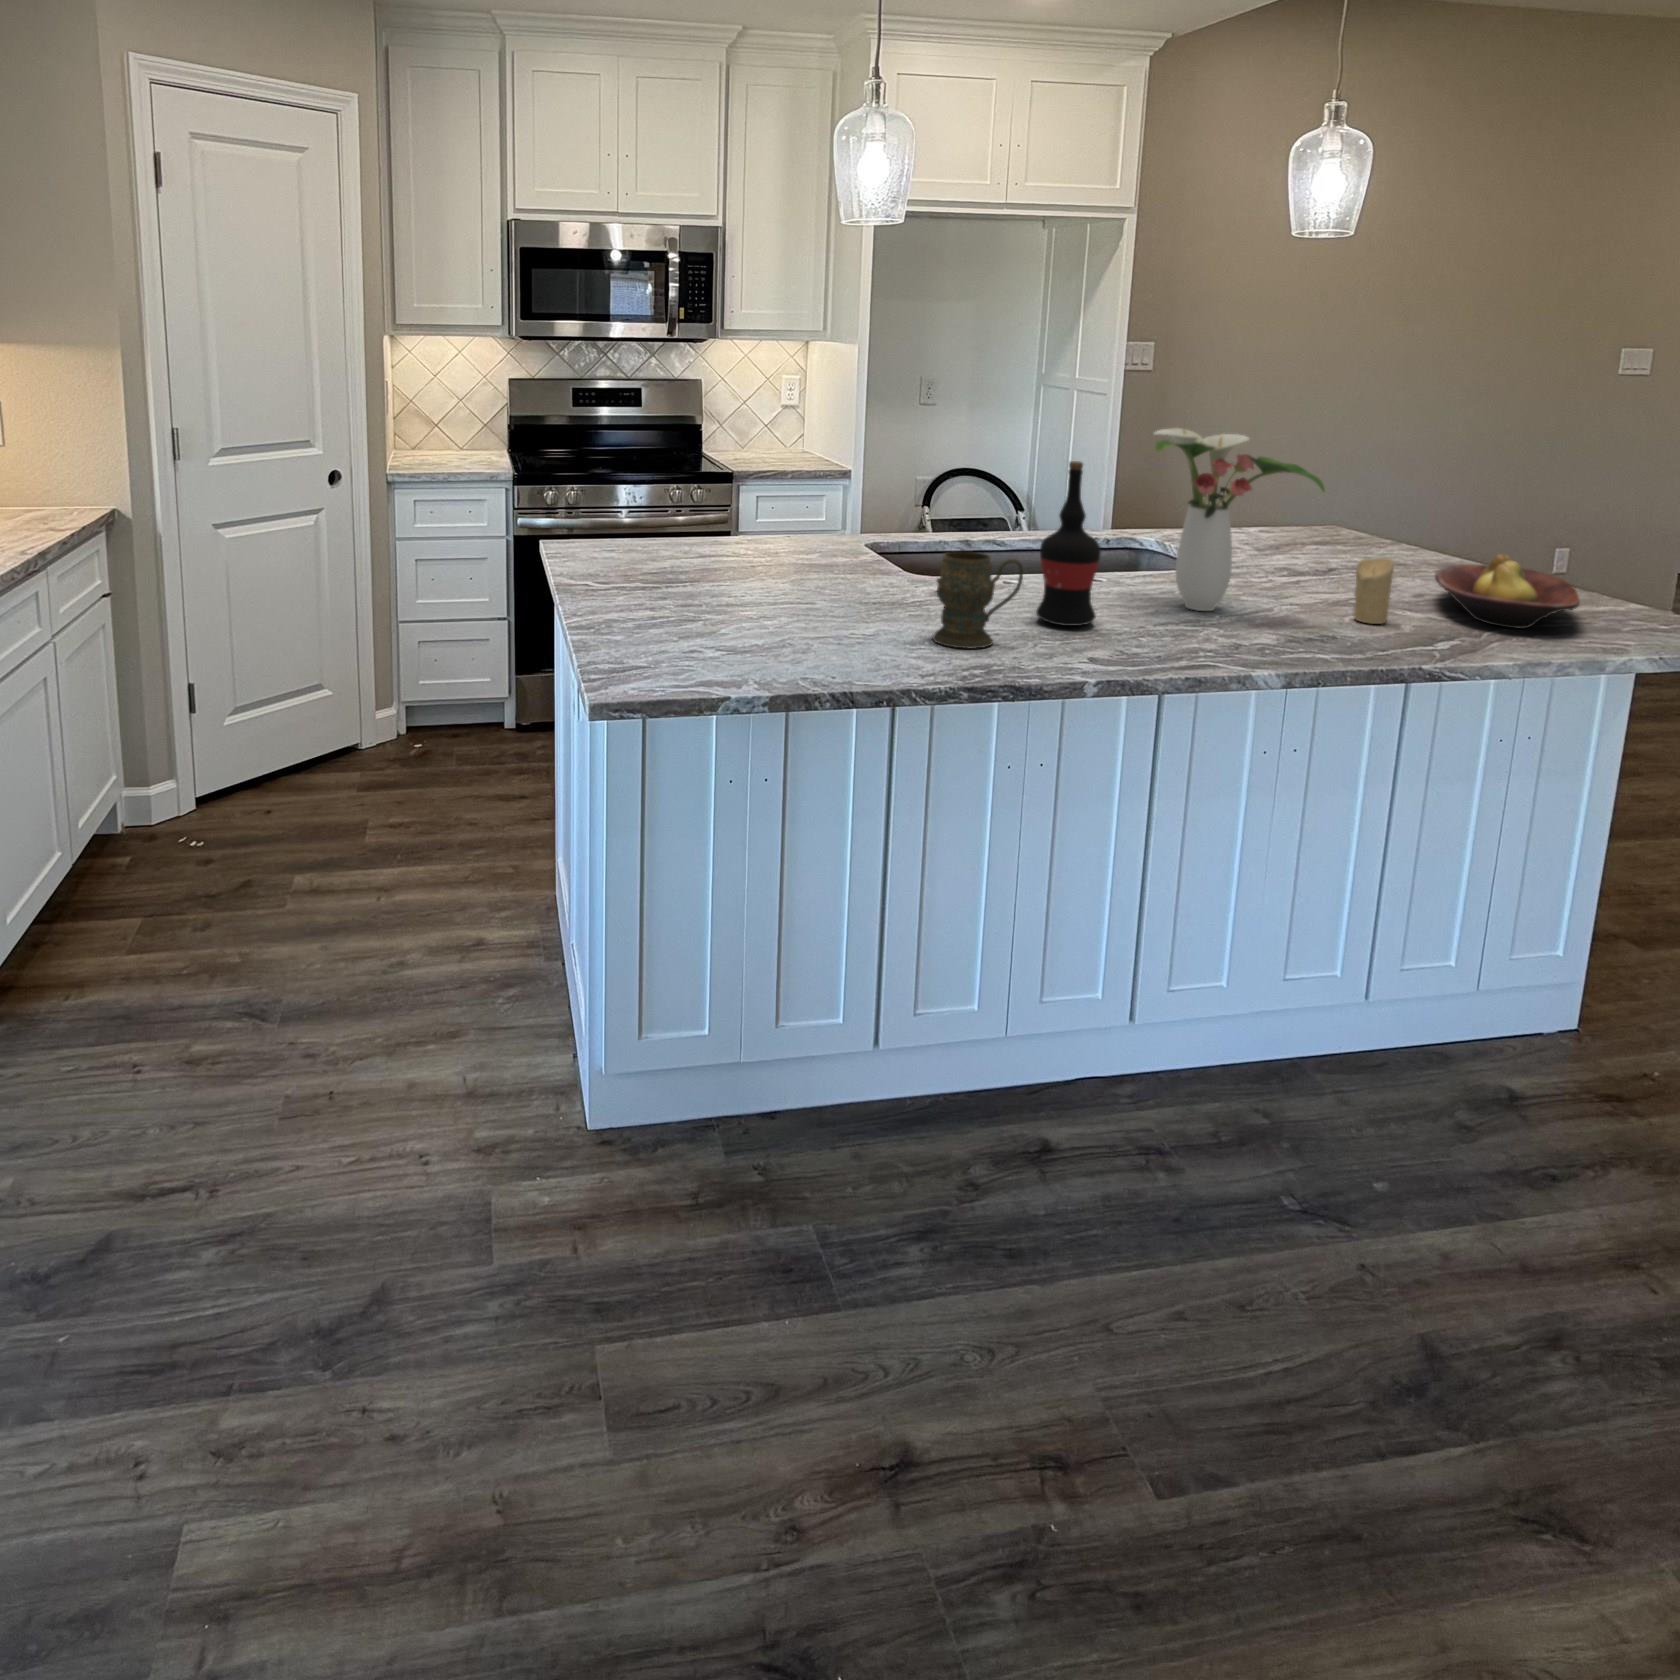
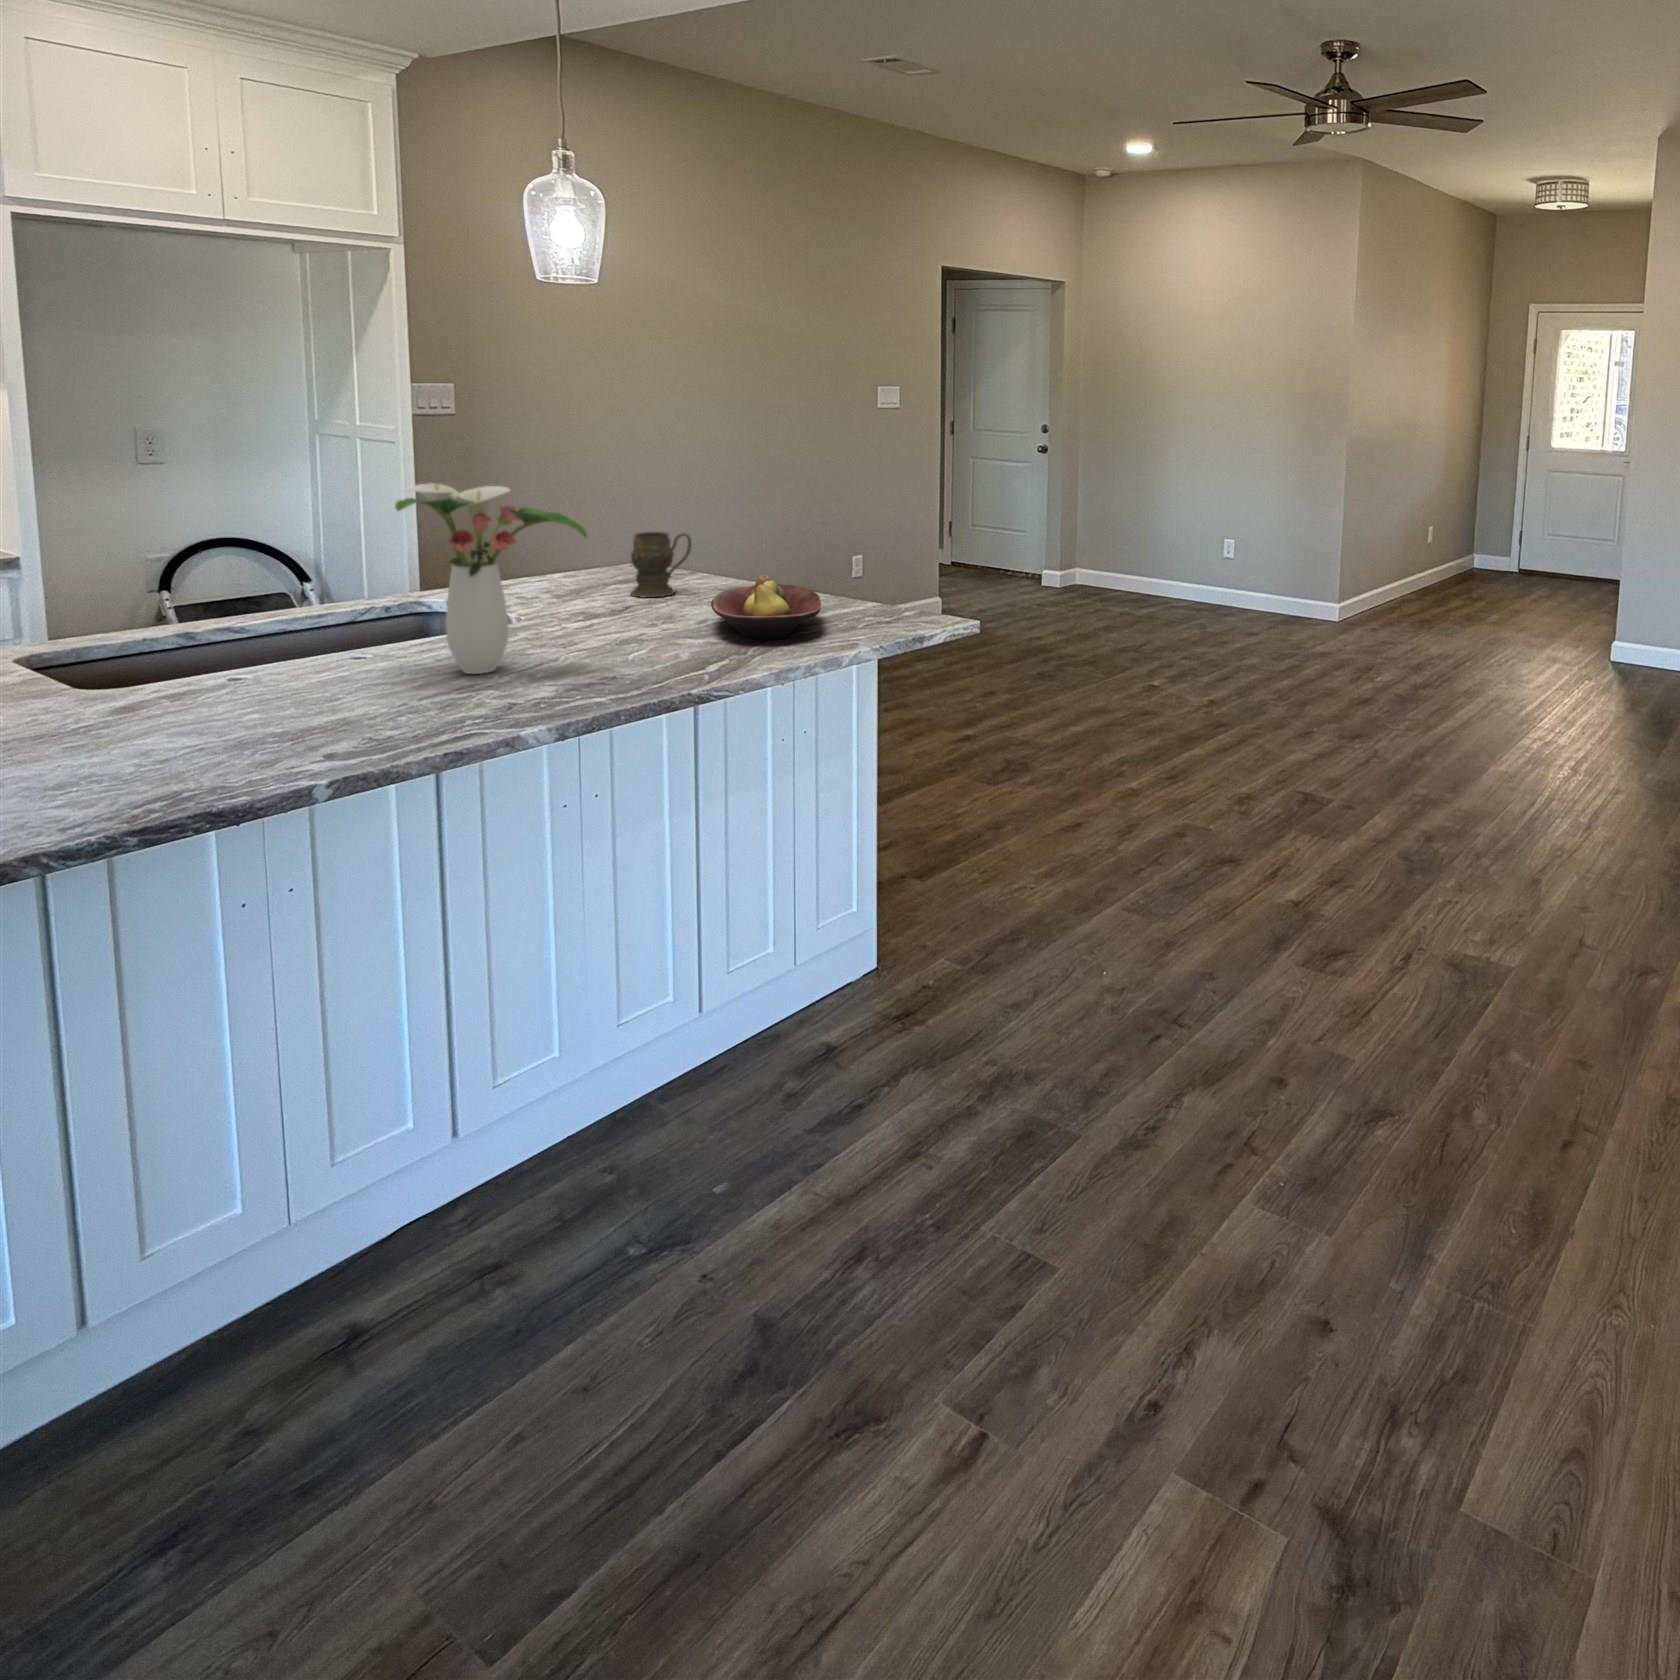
wine bottle: present [1036,461,1101,626] -> none [257,530,344,722]
mug: present [933,551,1023,649] -> present [631,532,691,597]
candle: present [1353,558,1394,624] -> none [633,593,667,657]

